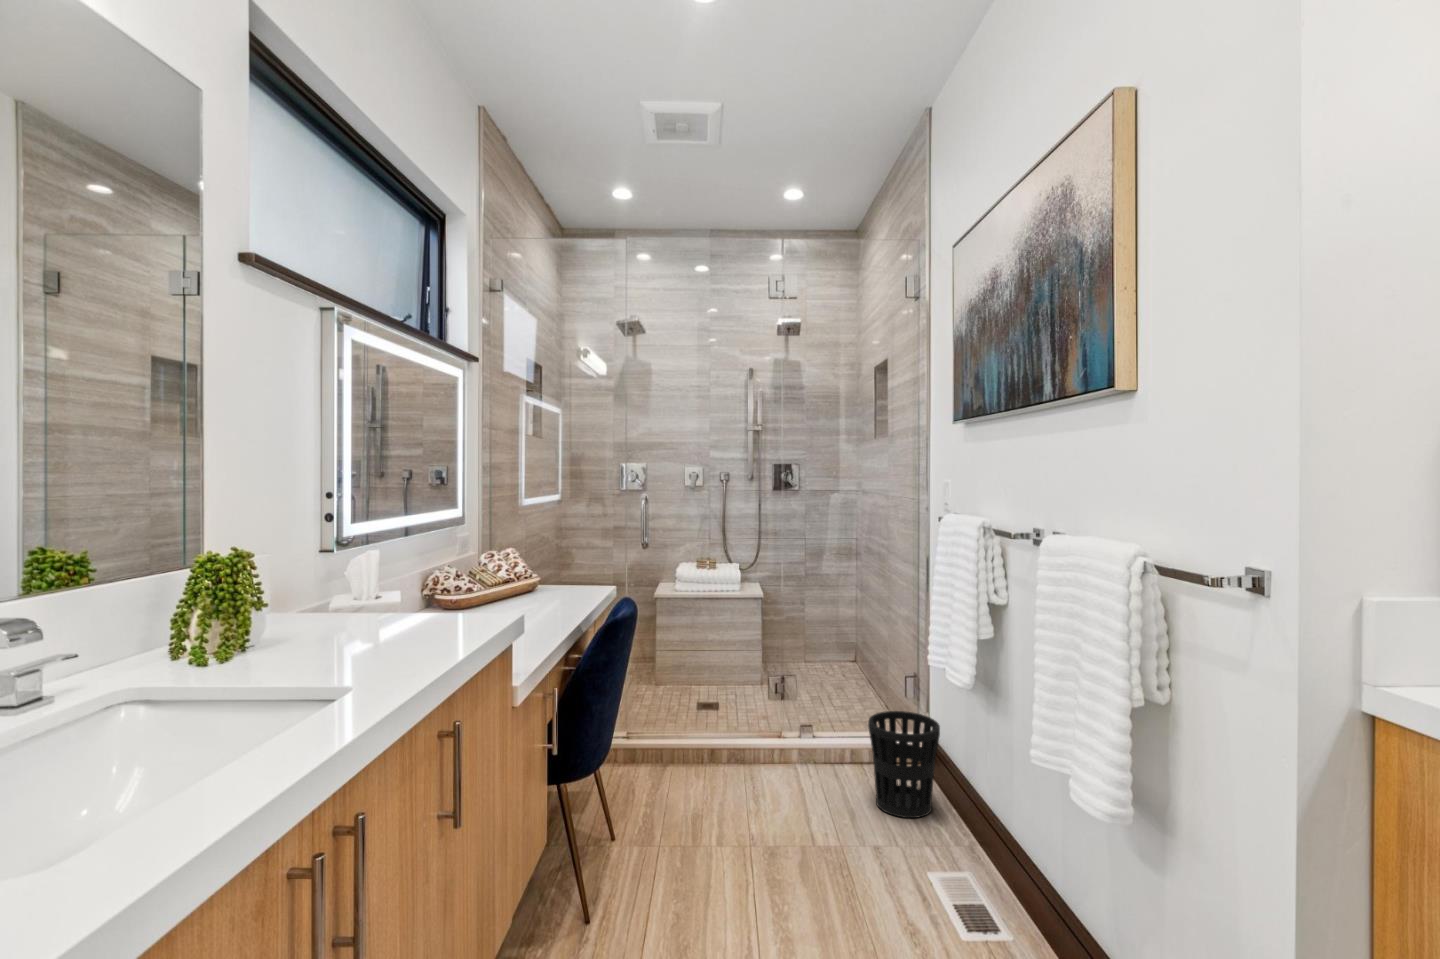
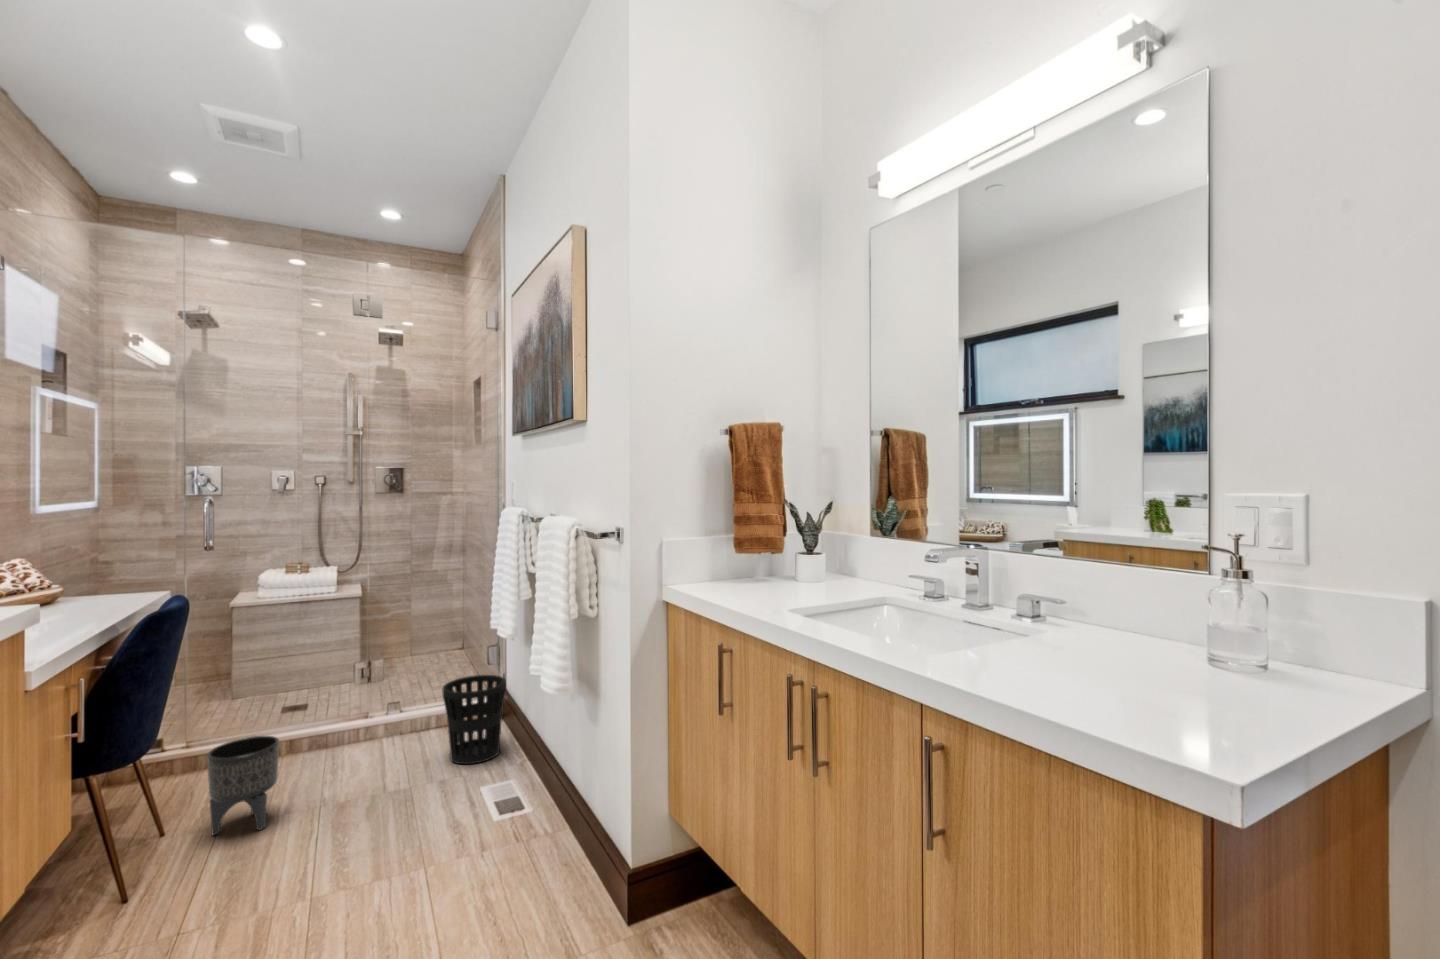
planter: none [663,745,722,846] -> present [207,736,279,836]

